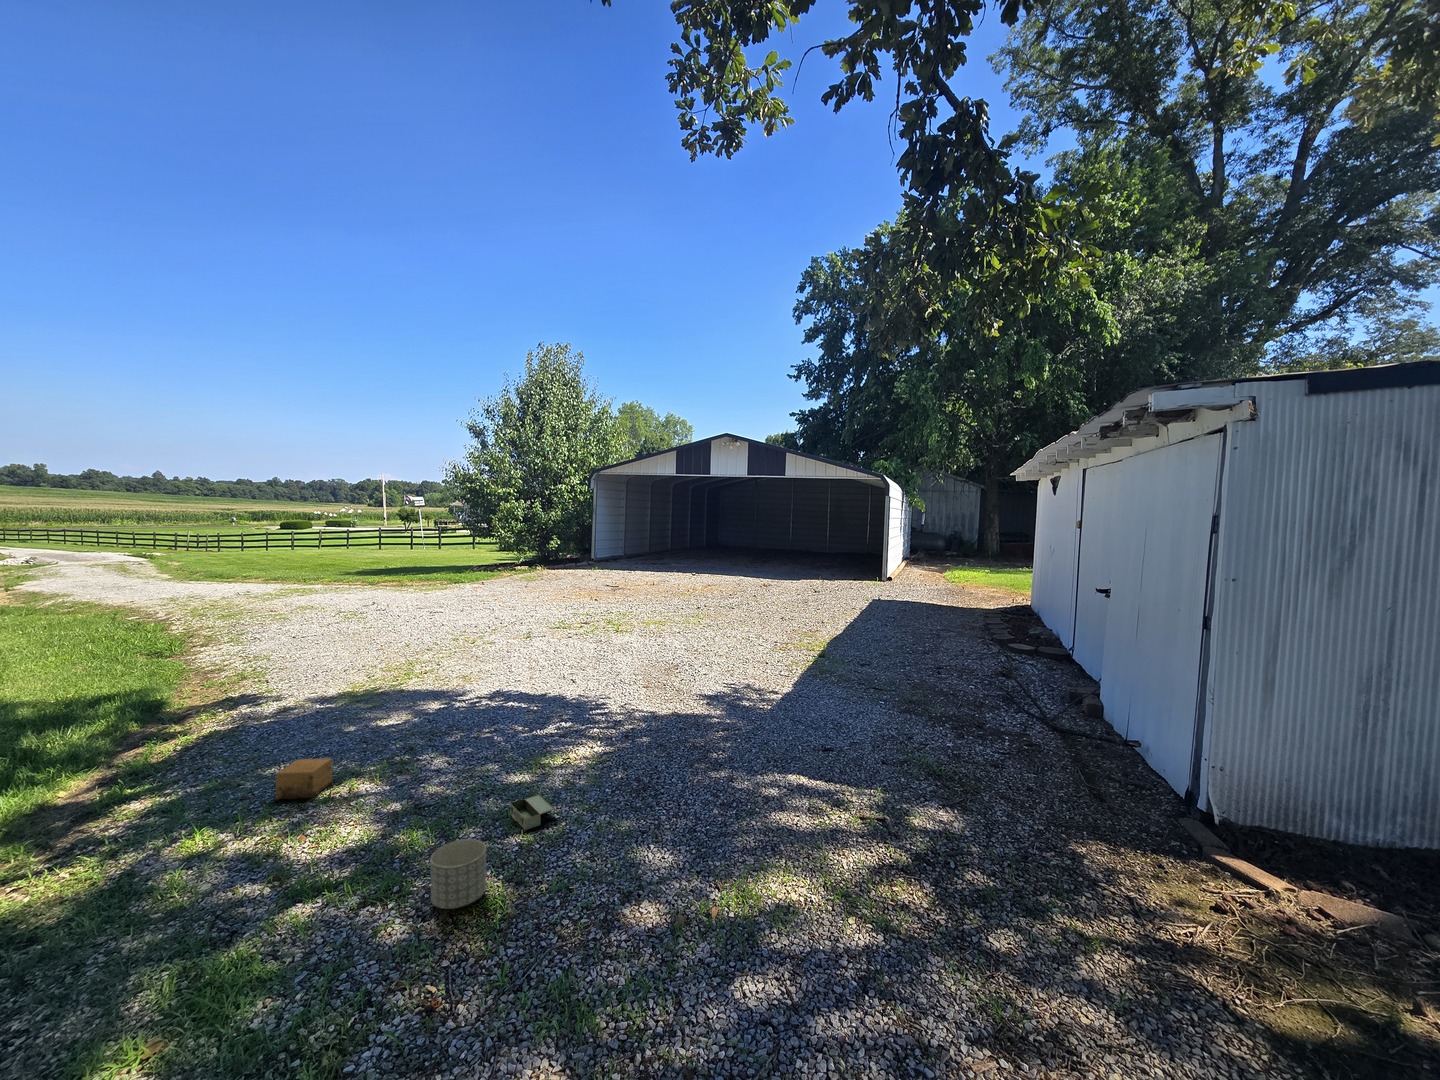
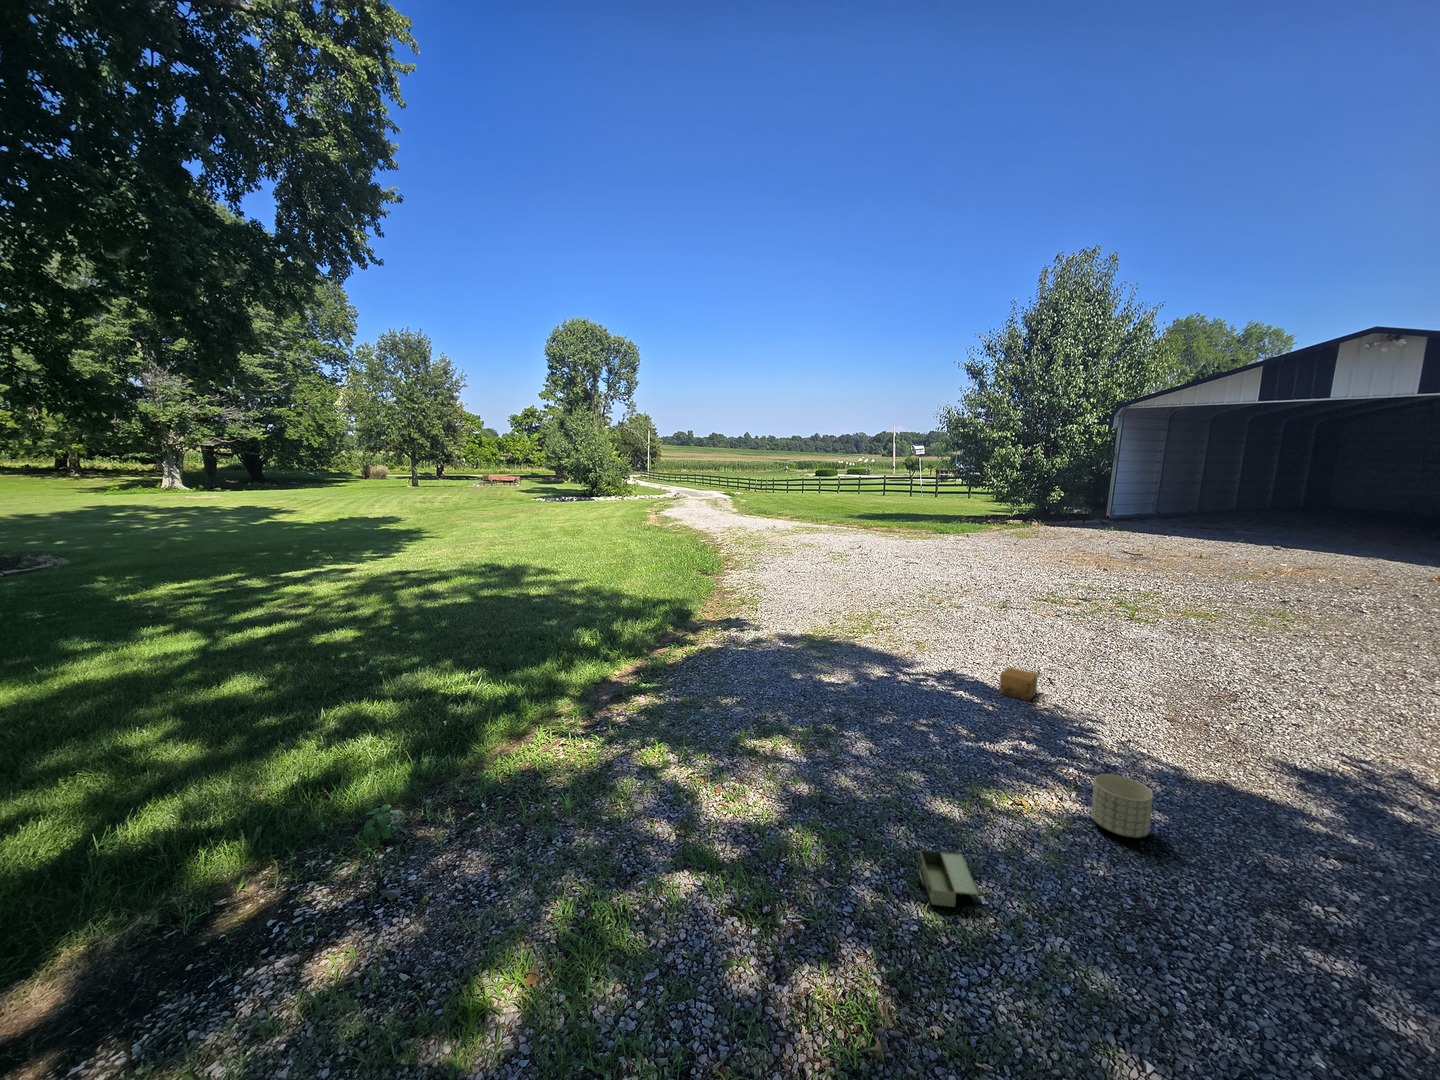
cardboard box: present [276,758,332,799] -> present [999,667,1038,701]
planter: present [431,839,486,909] -> present [1091,774,1153,838]

